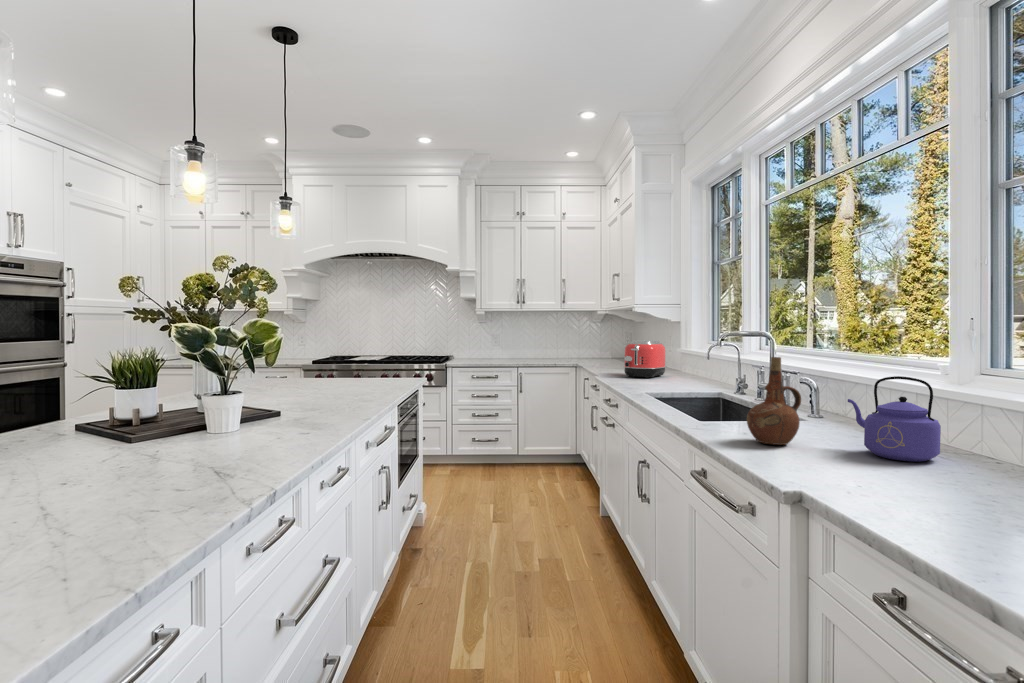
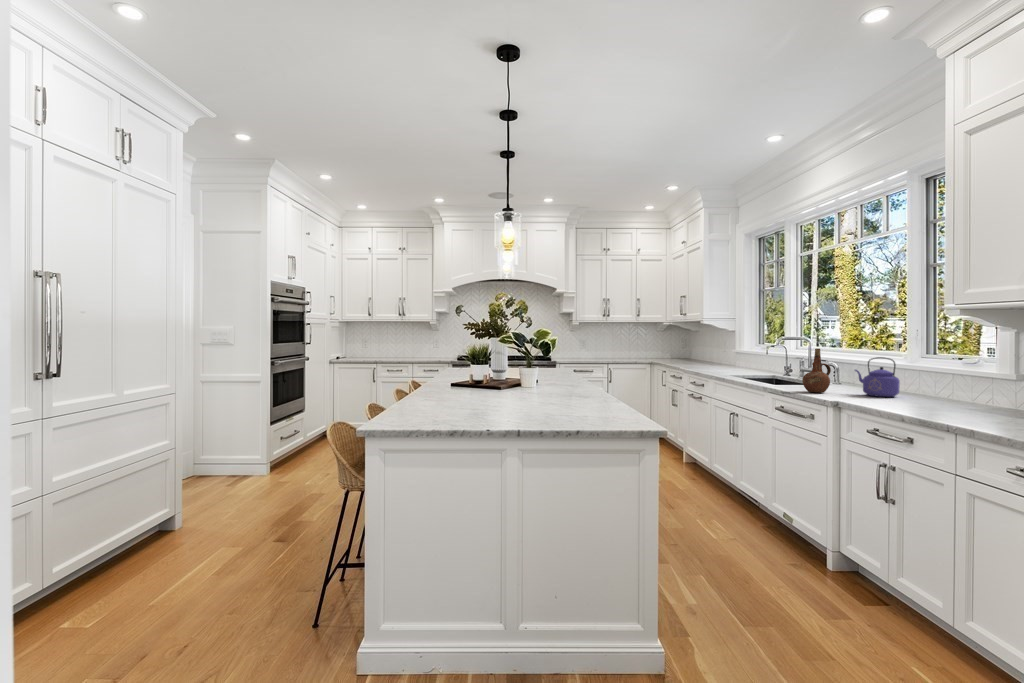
toaster: present [624,340,666,378] -> none [698,343,728,369]

